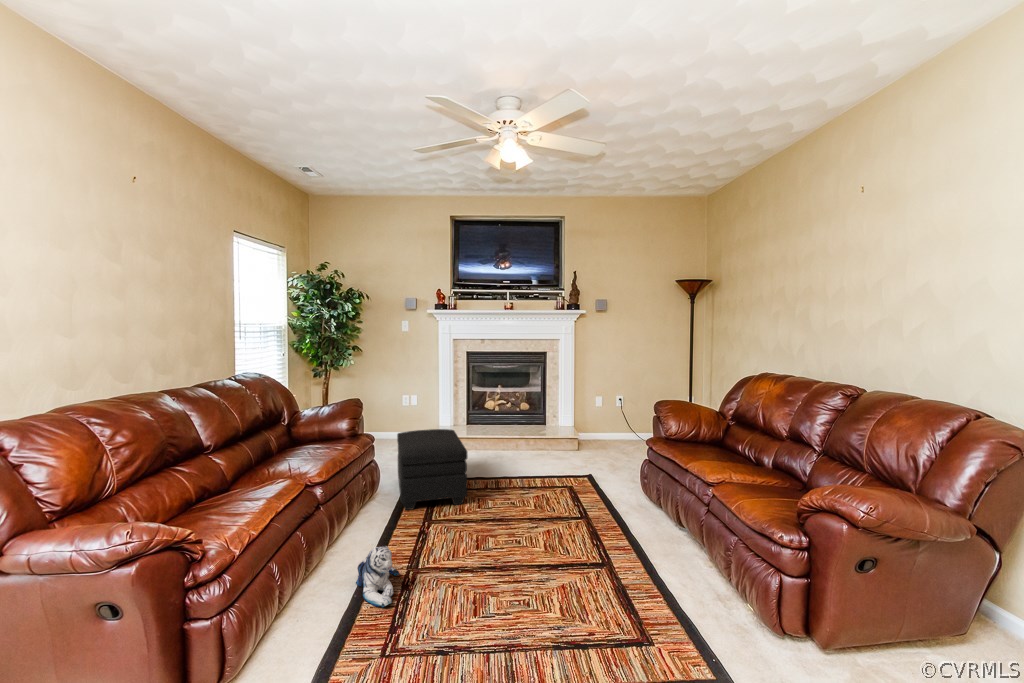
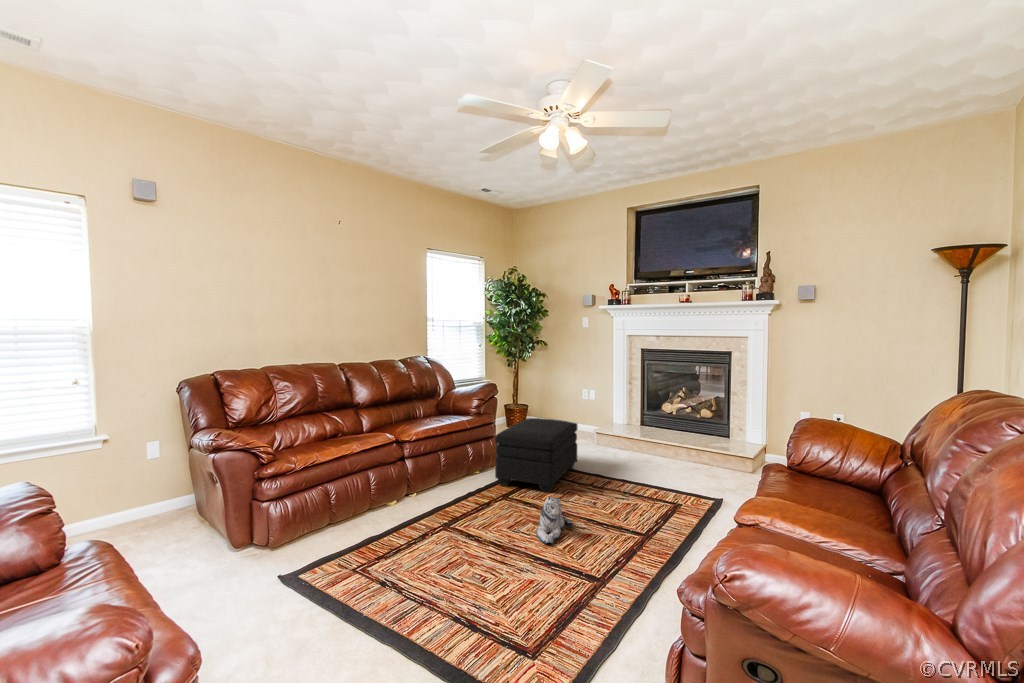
plush toy: present [356,546,399,607] -> present [537,497,572,544]

